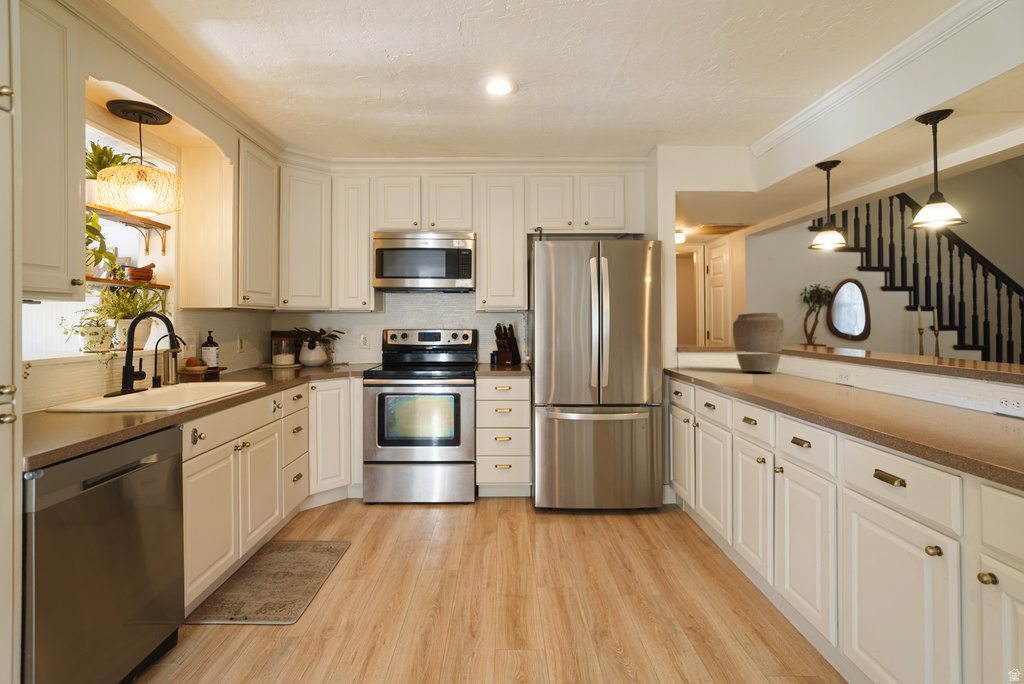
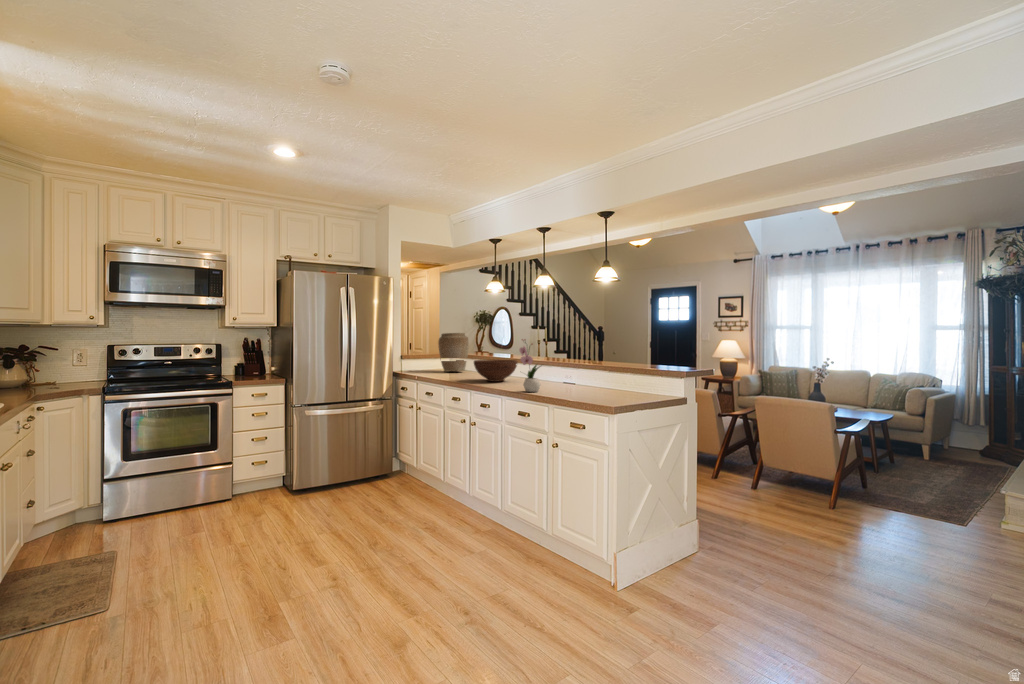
flower arrangement: none [892,314,965,435] -> present [519,339,541,392]
fruit bowl: none [786,356,883,397] -> present [474,360,517,382]

